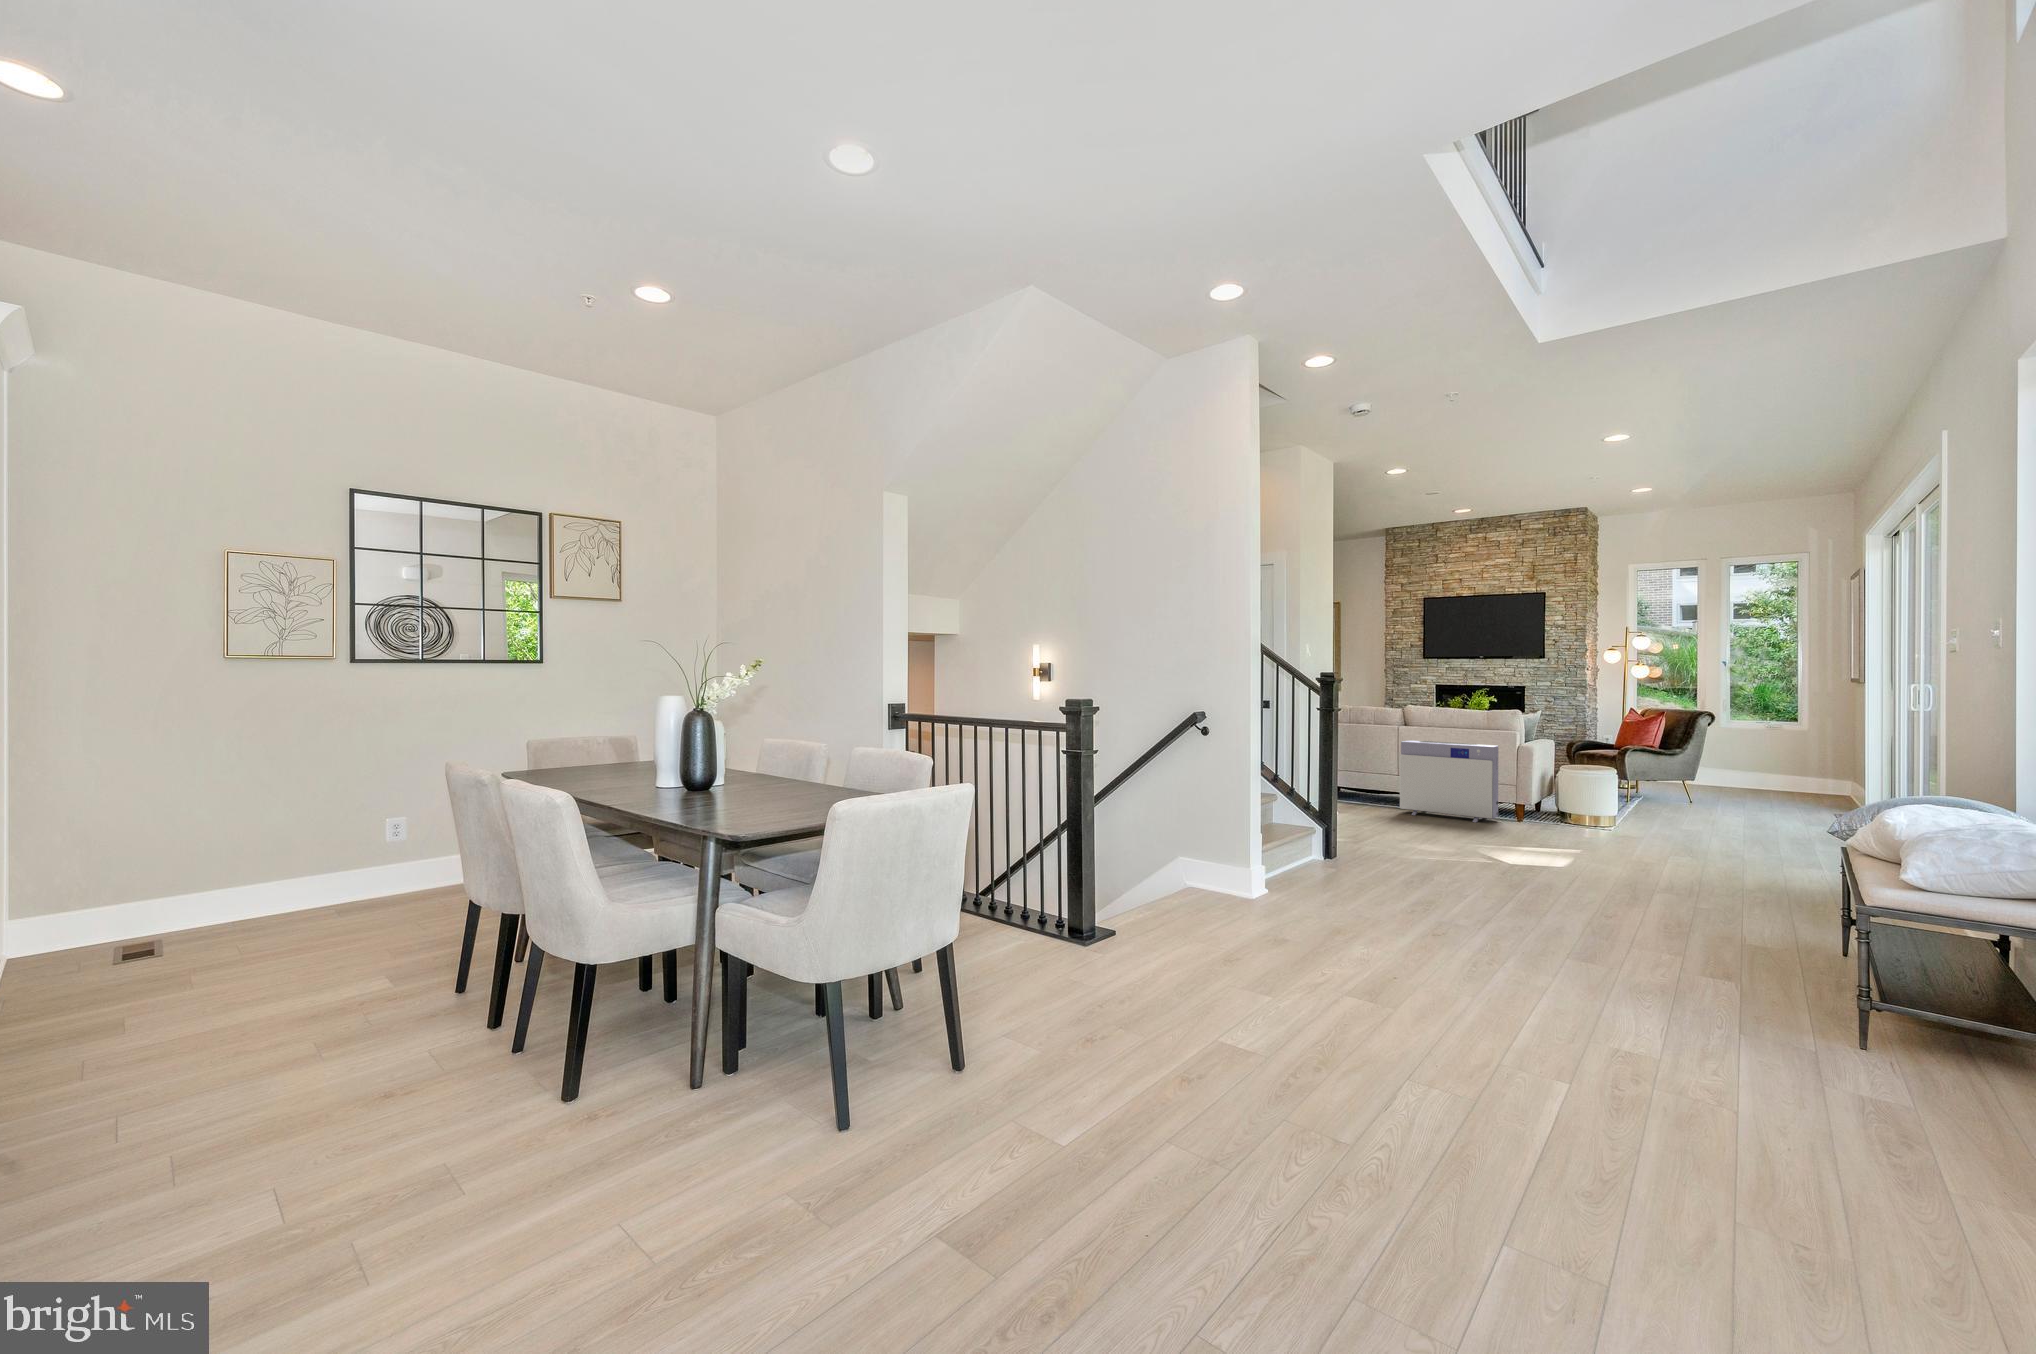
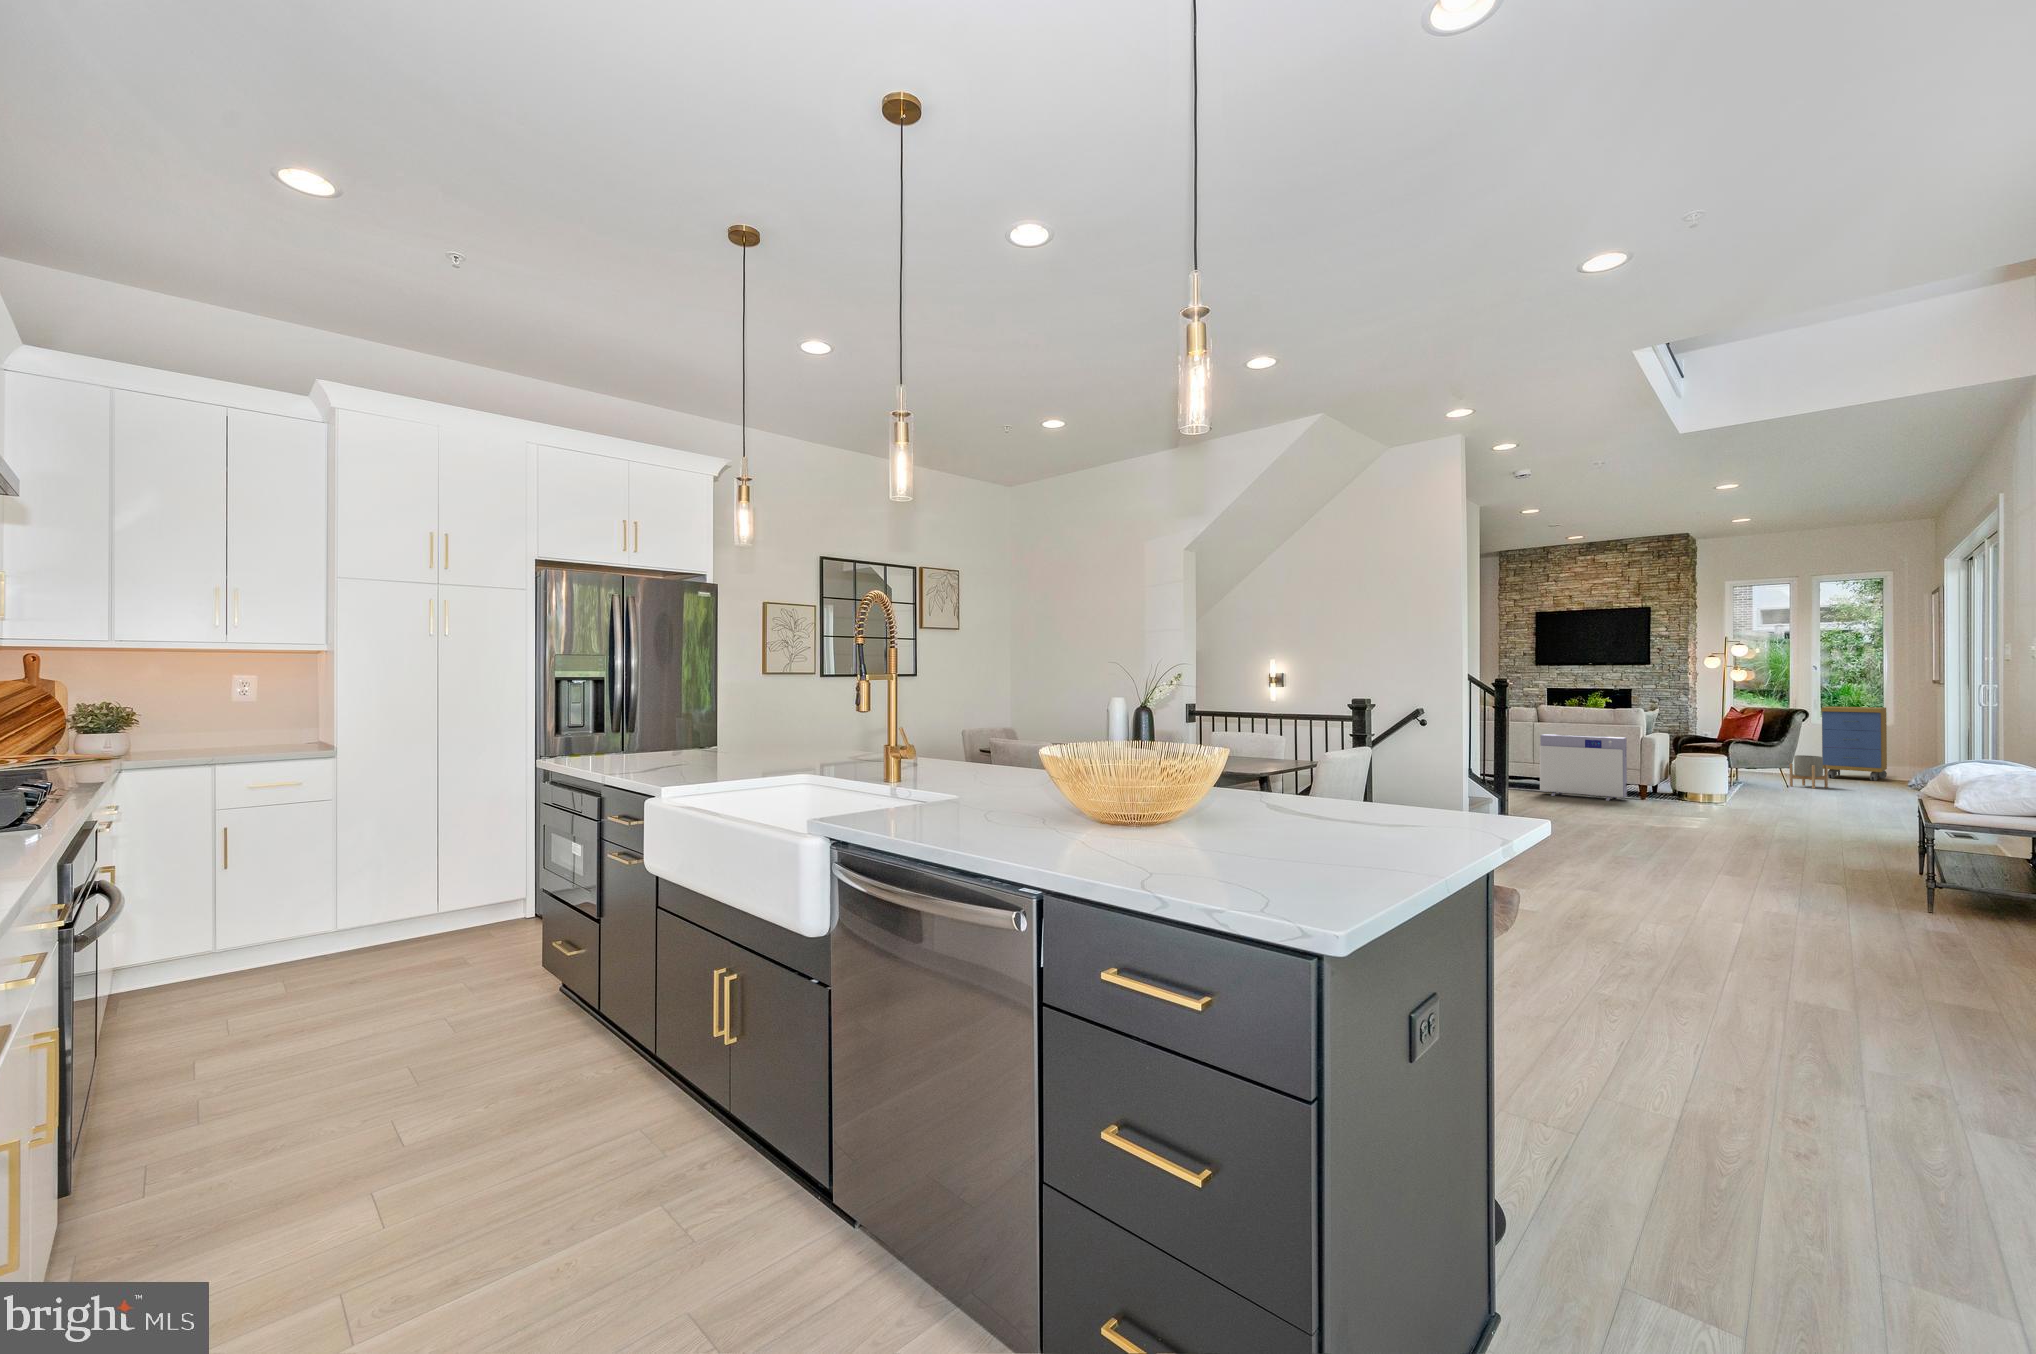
storage cabinet: none [1731,708,1803,794] -> present [1821,707,1887,781]
planter: none [1693,765,1735,805] -> present [1789,755,1828,789]

